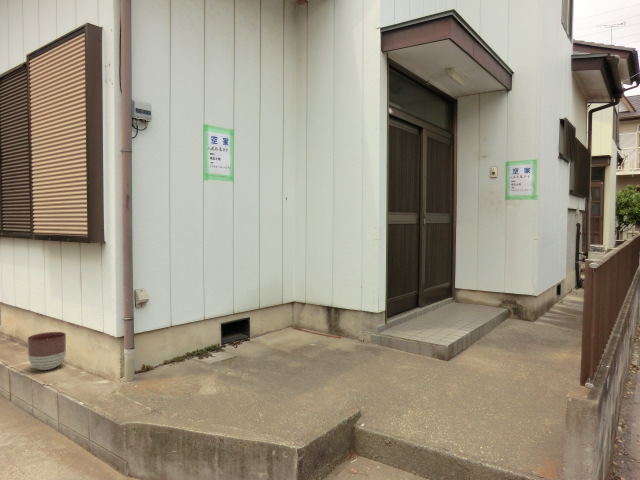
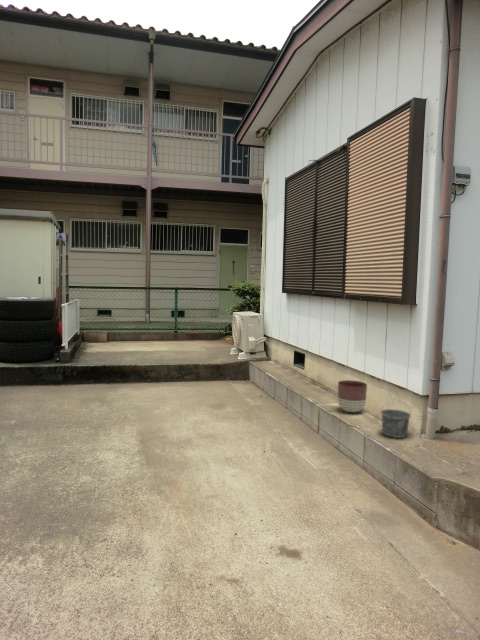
bucket: none [72,345,107,390] -> present [380,409,411,438]

